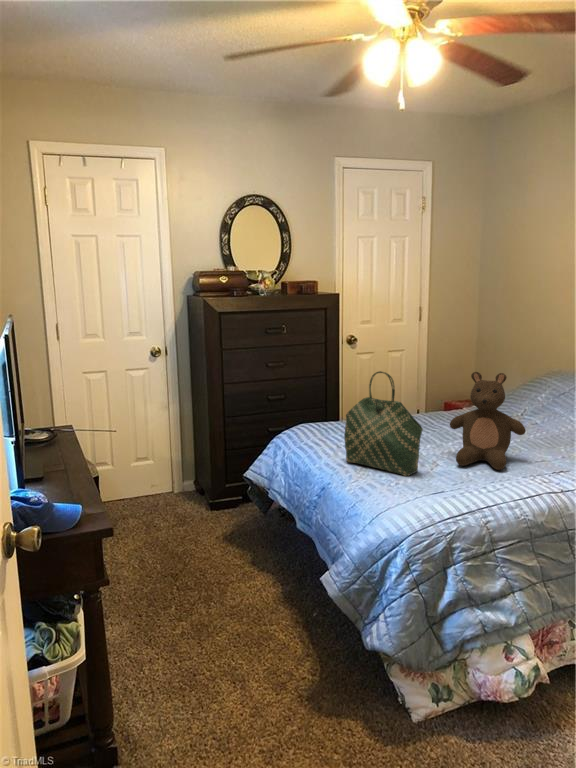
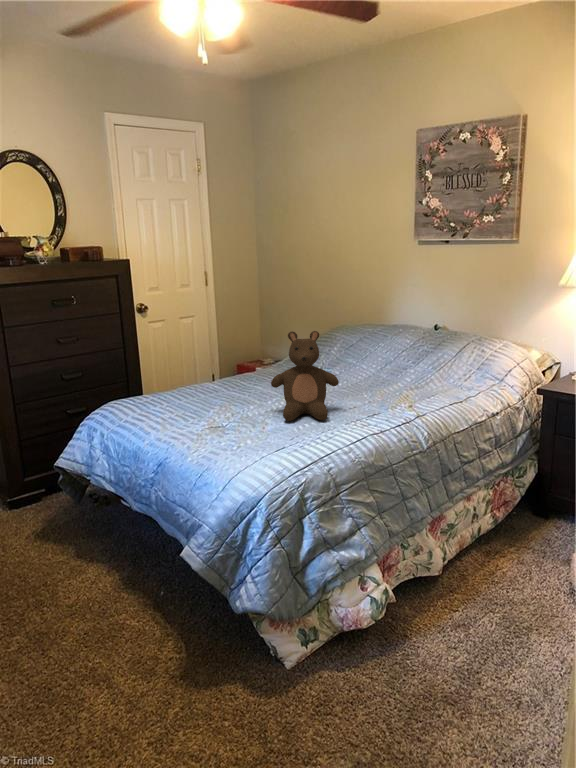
tote bag: present [344,371,423,476] -> none [173,338,256,438]

